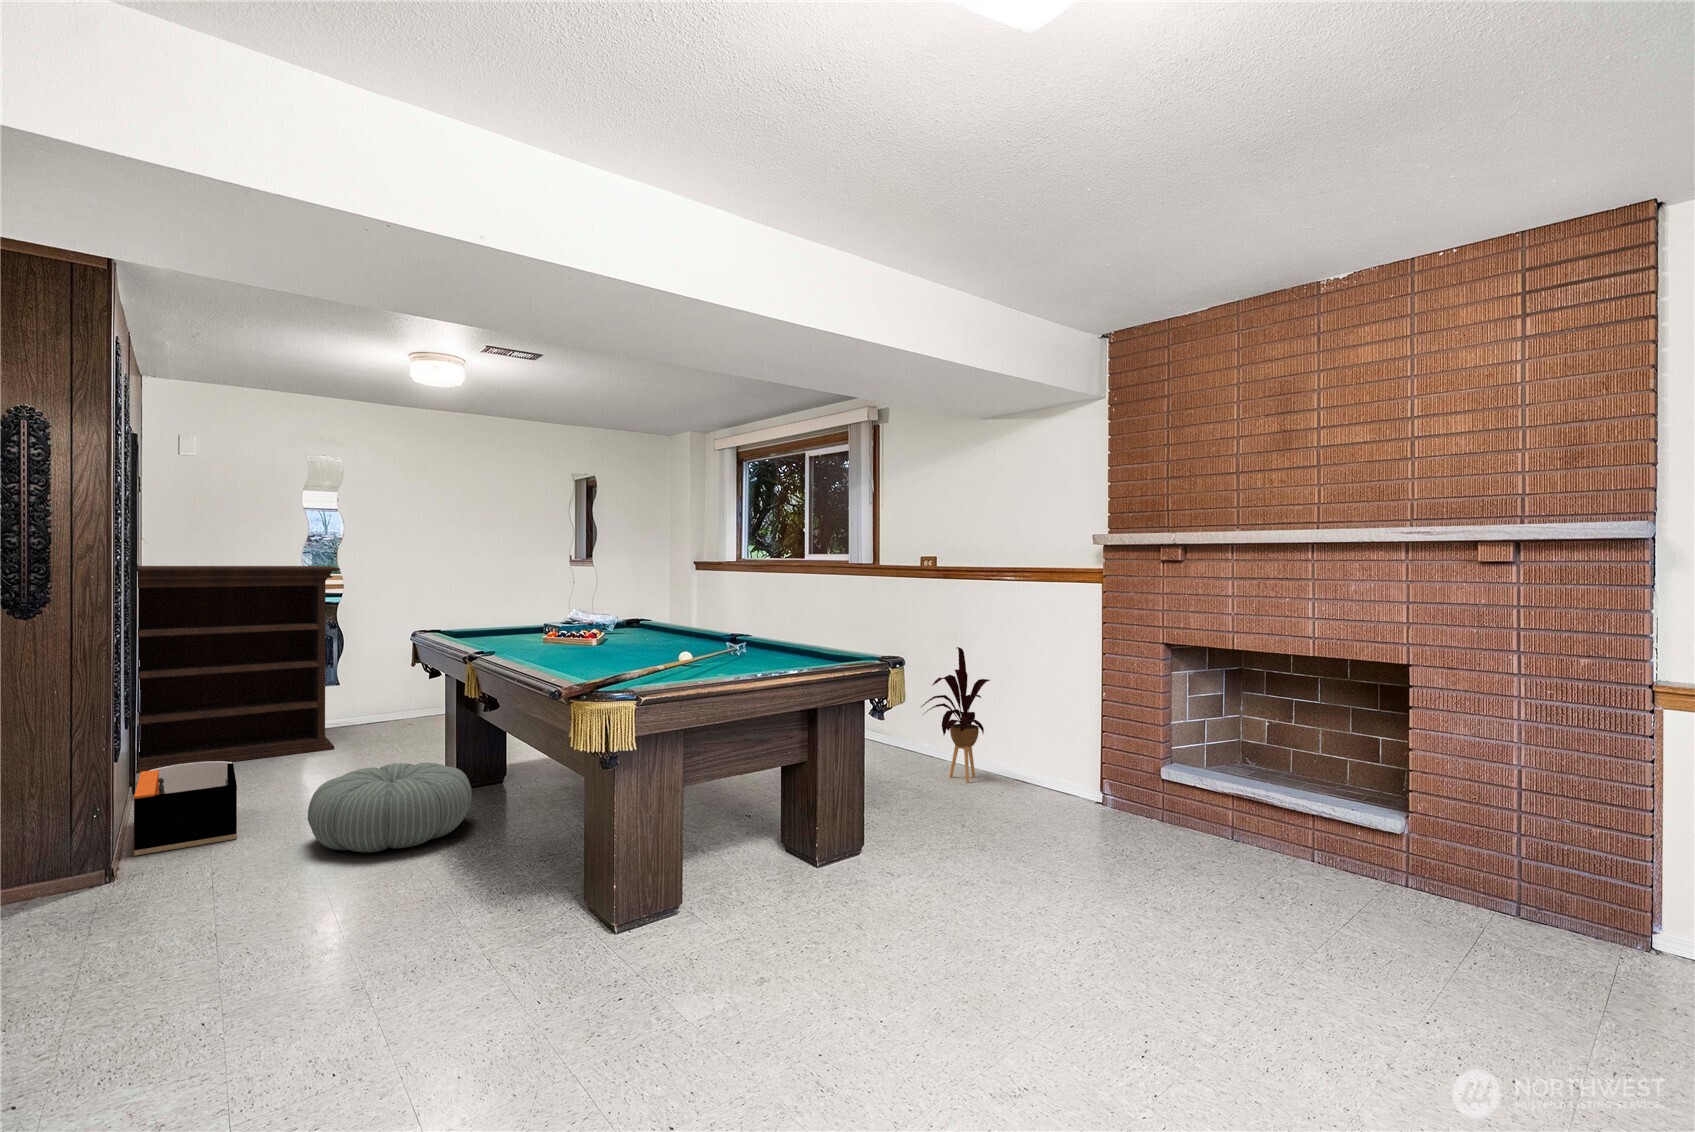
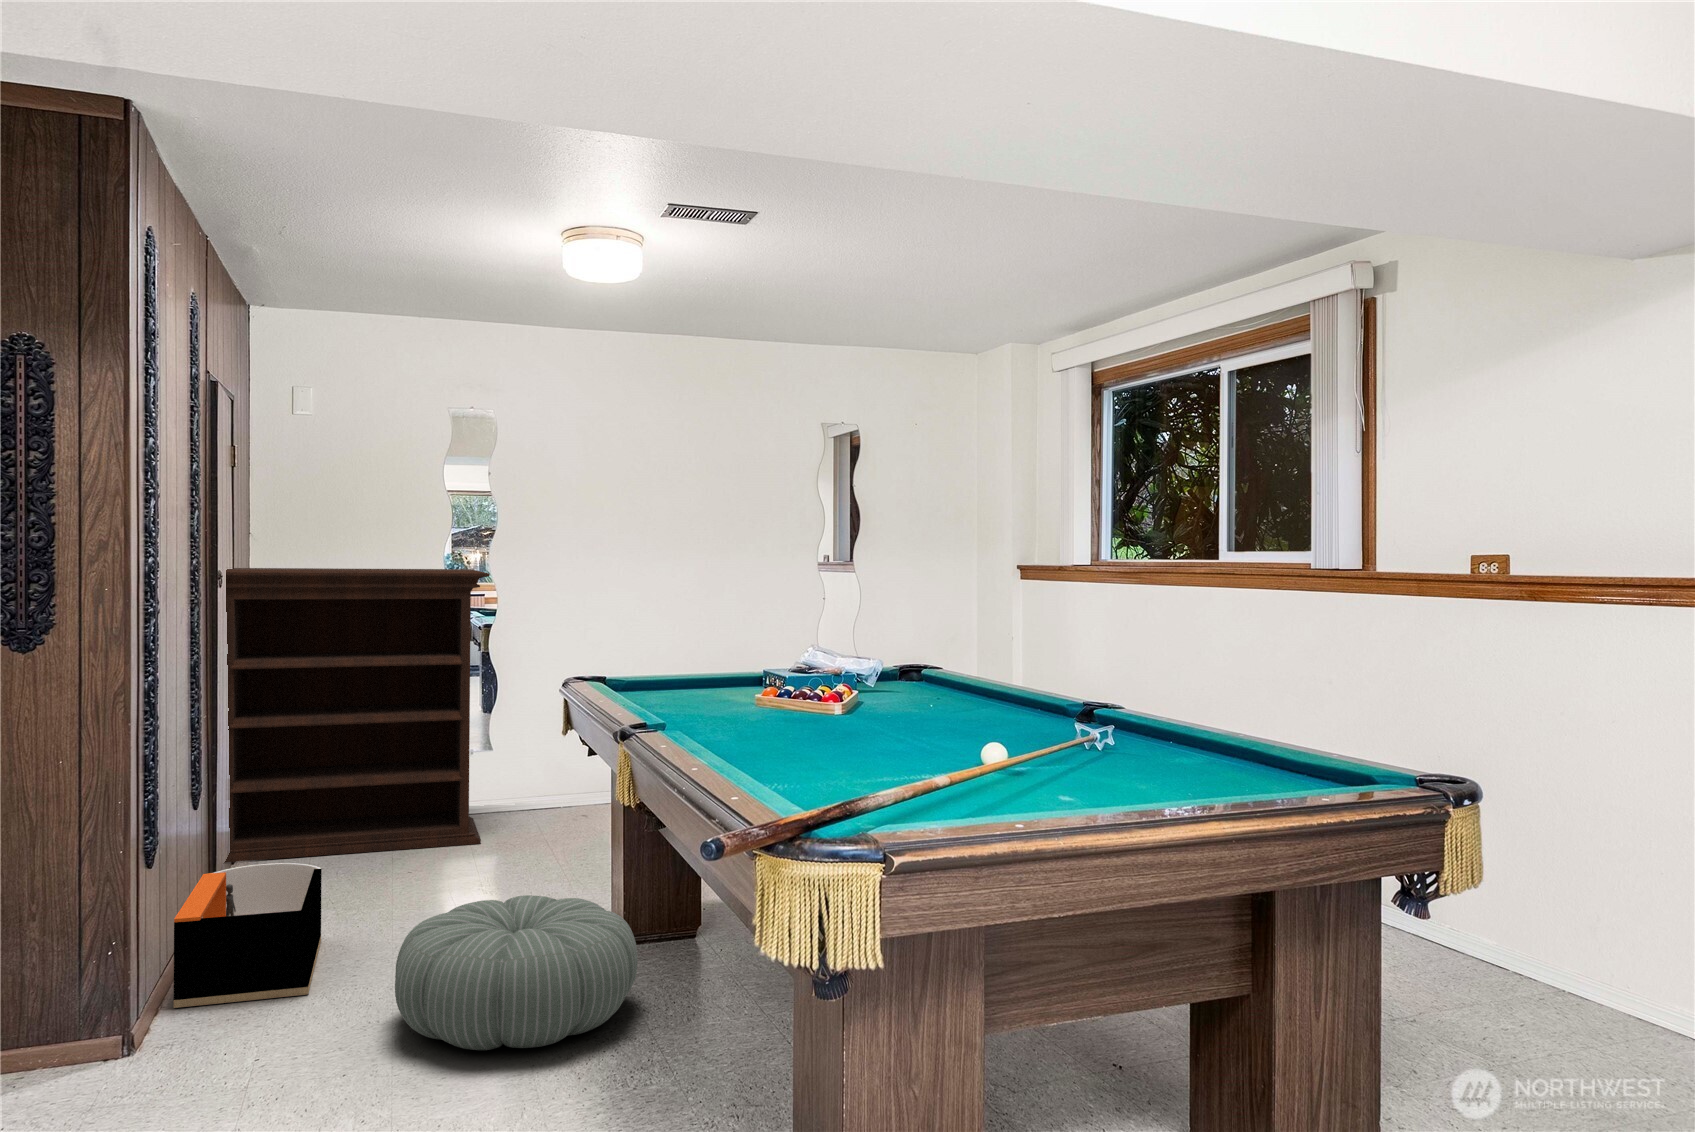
house plant: present [921,647,990,782] -> none [1460,749,1622,1029]

